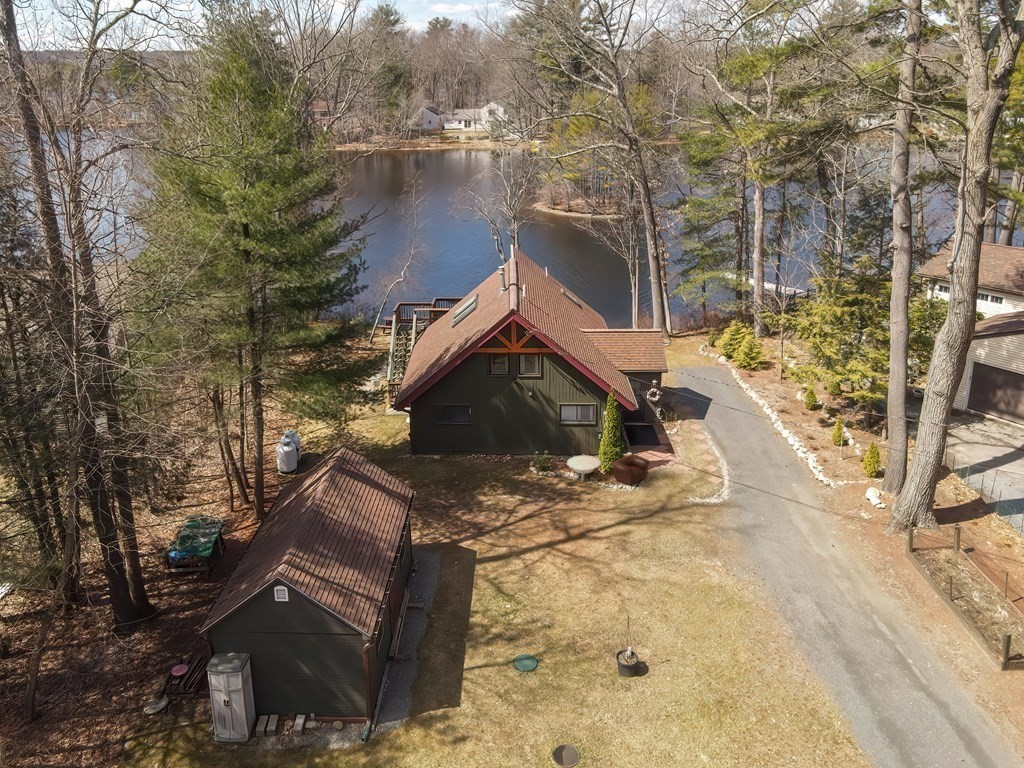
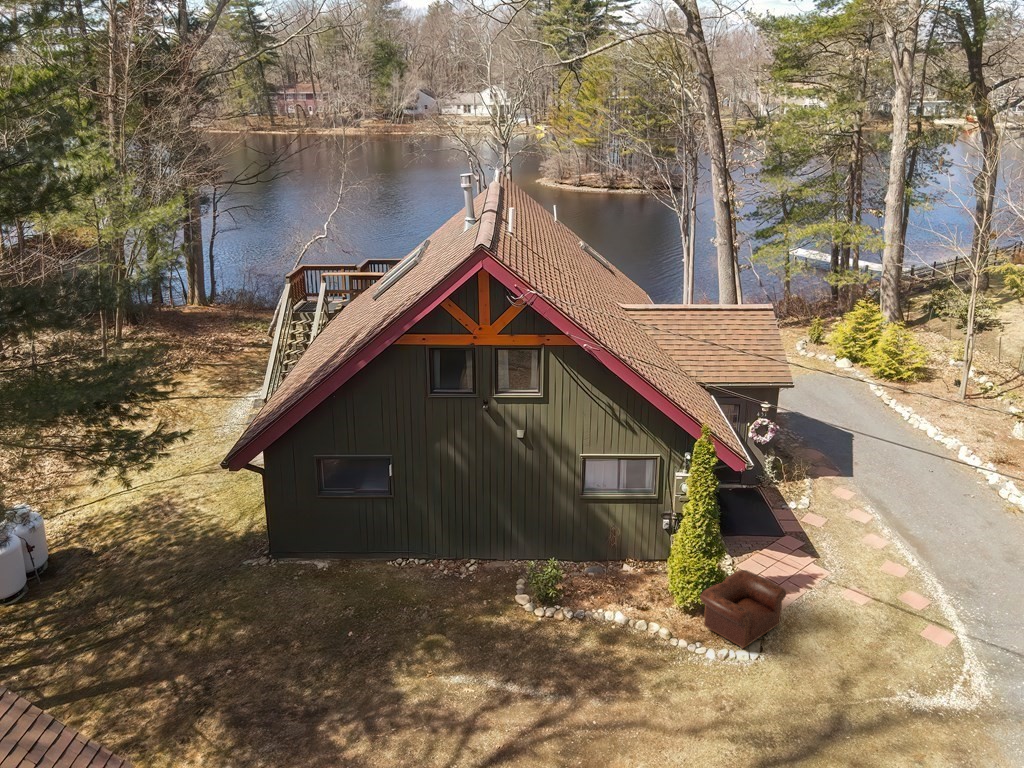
round table: present [567,456,601,481] -> none [599,568,674,634]

